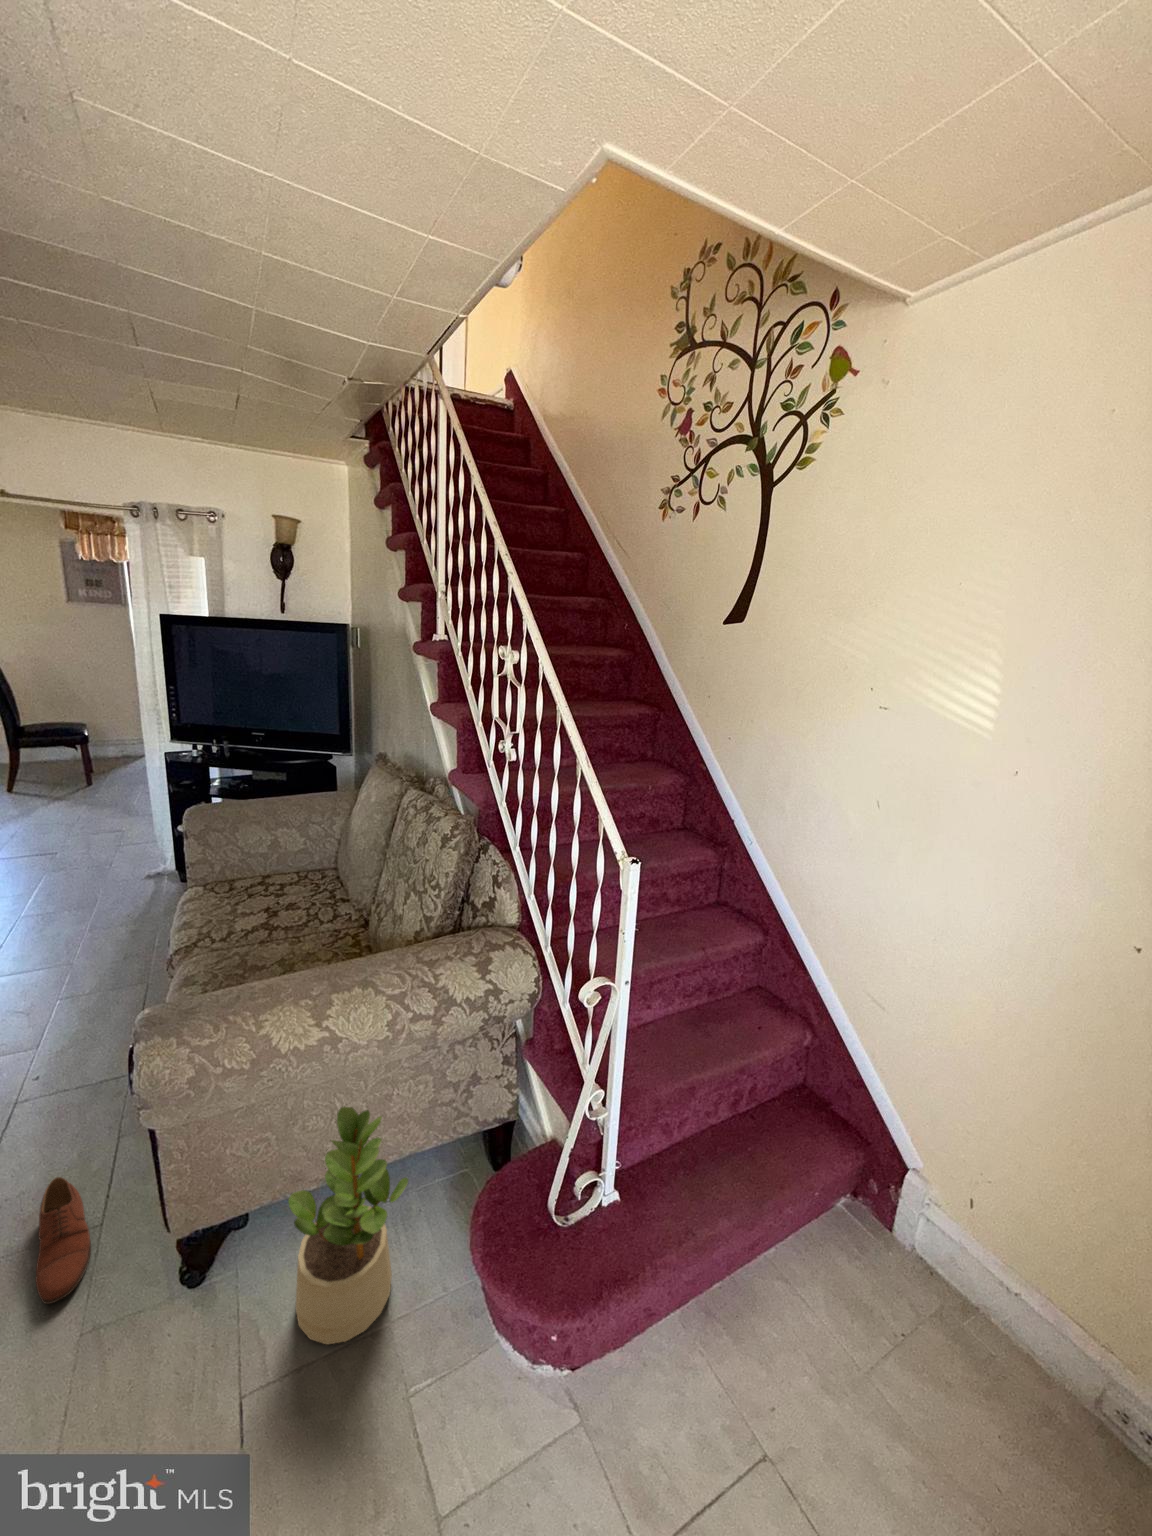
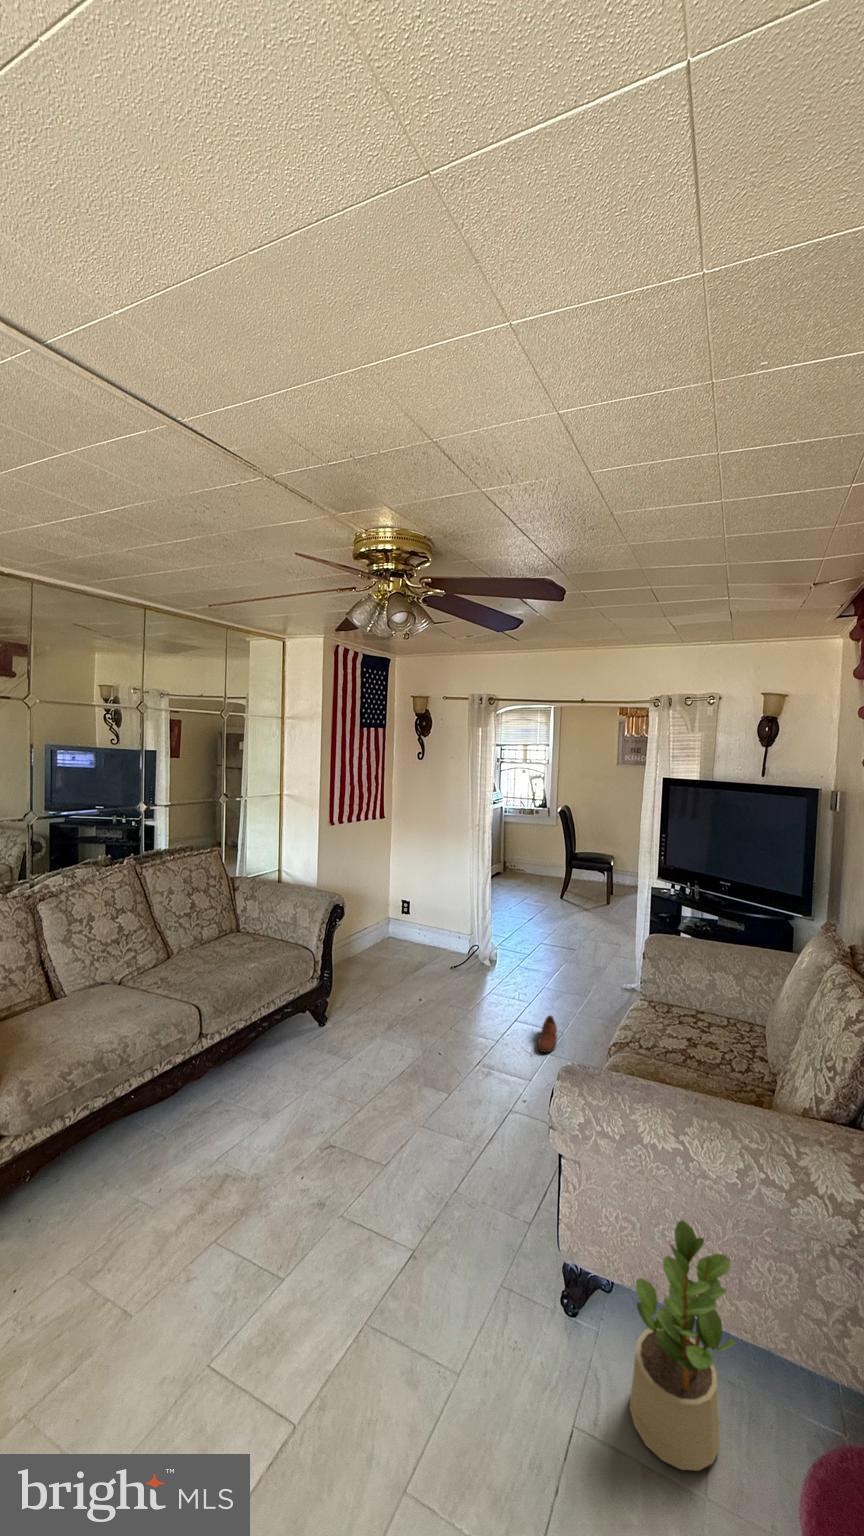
shoe: present [35,1177,91,1304] -> present [538,1016,557,1052]

